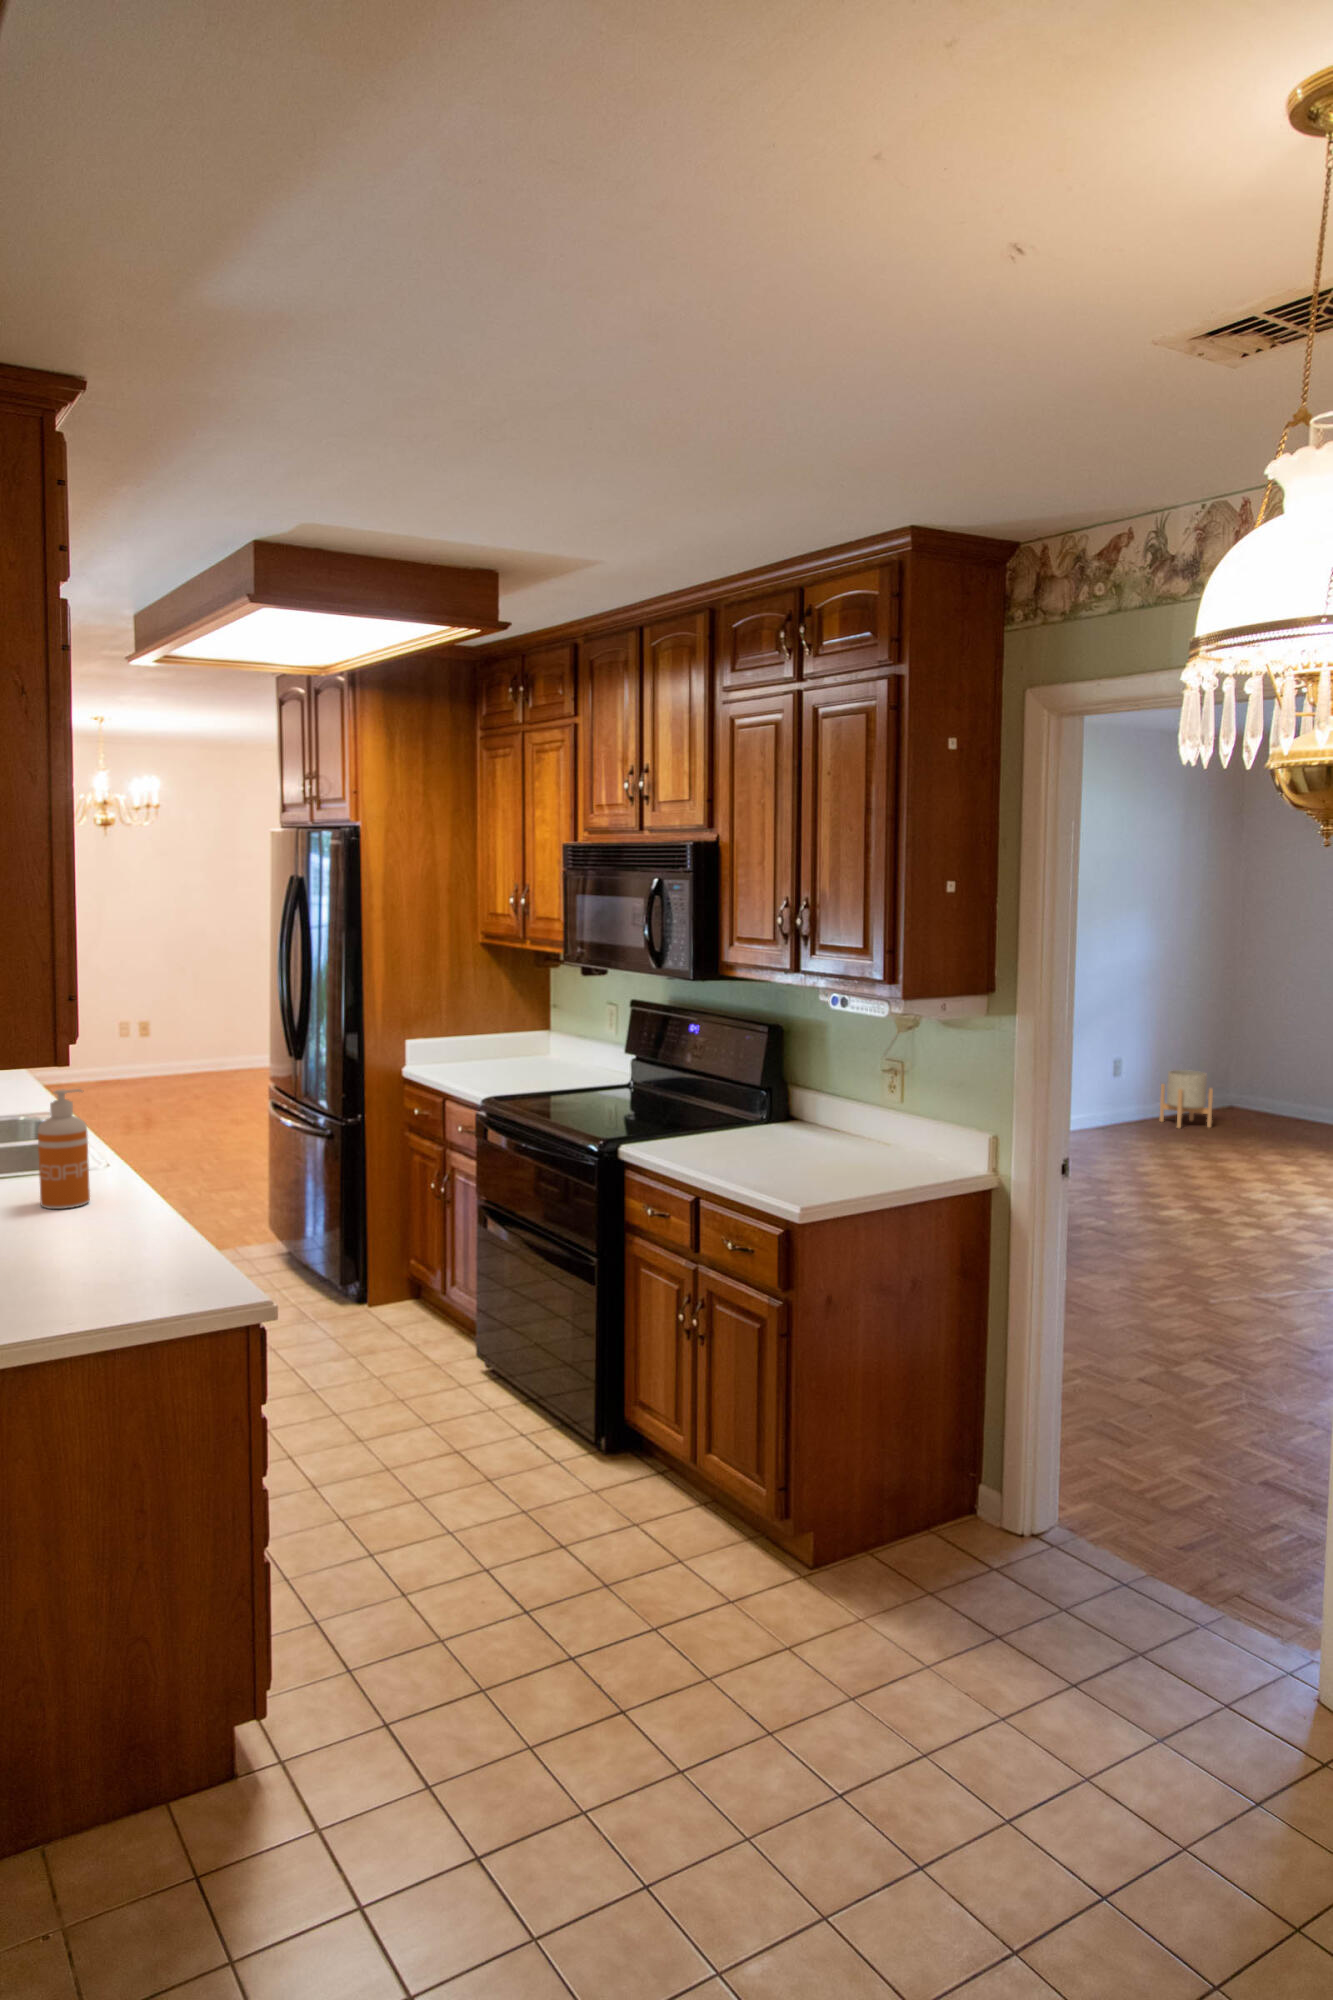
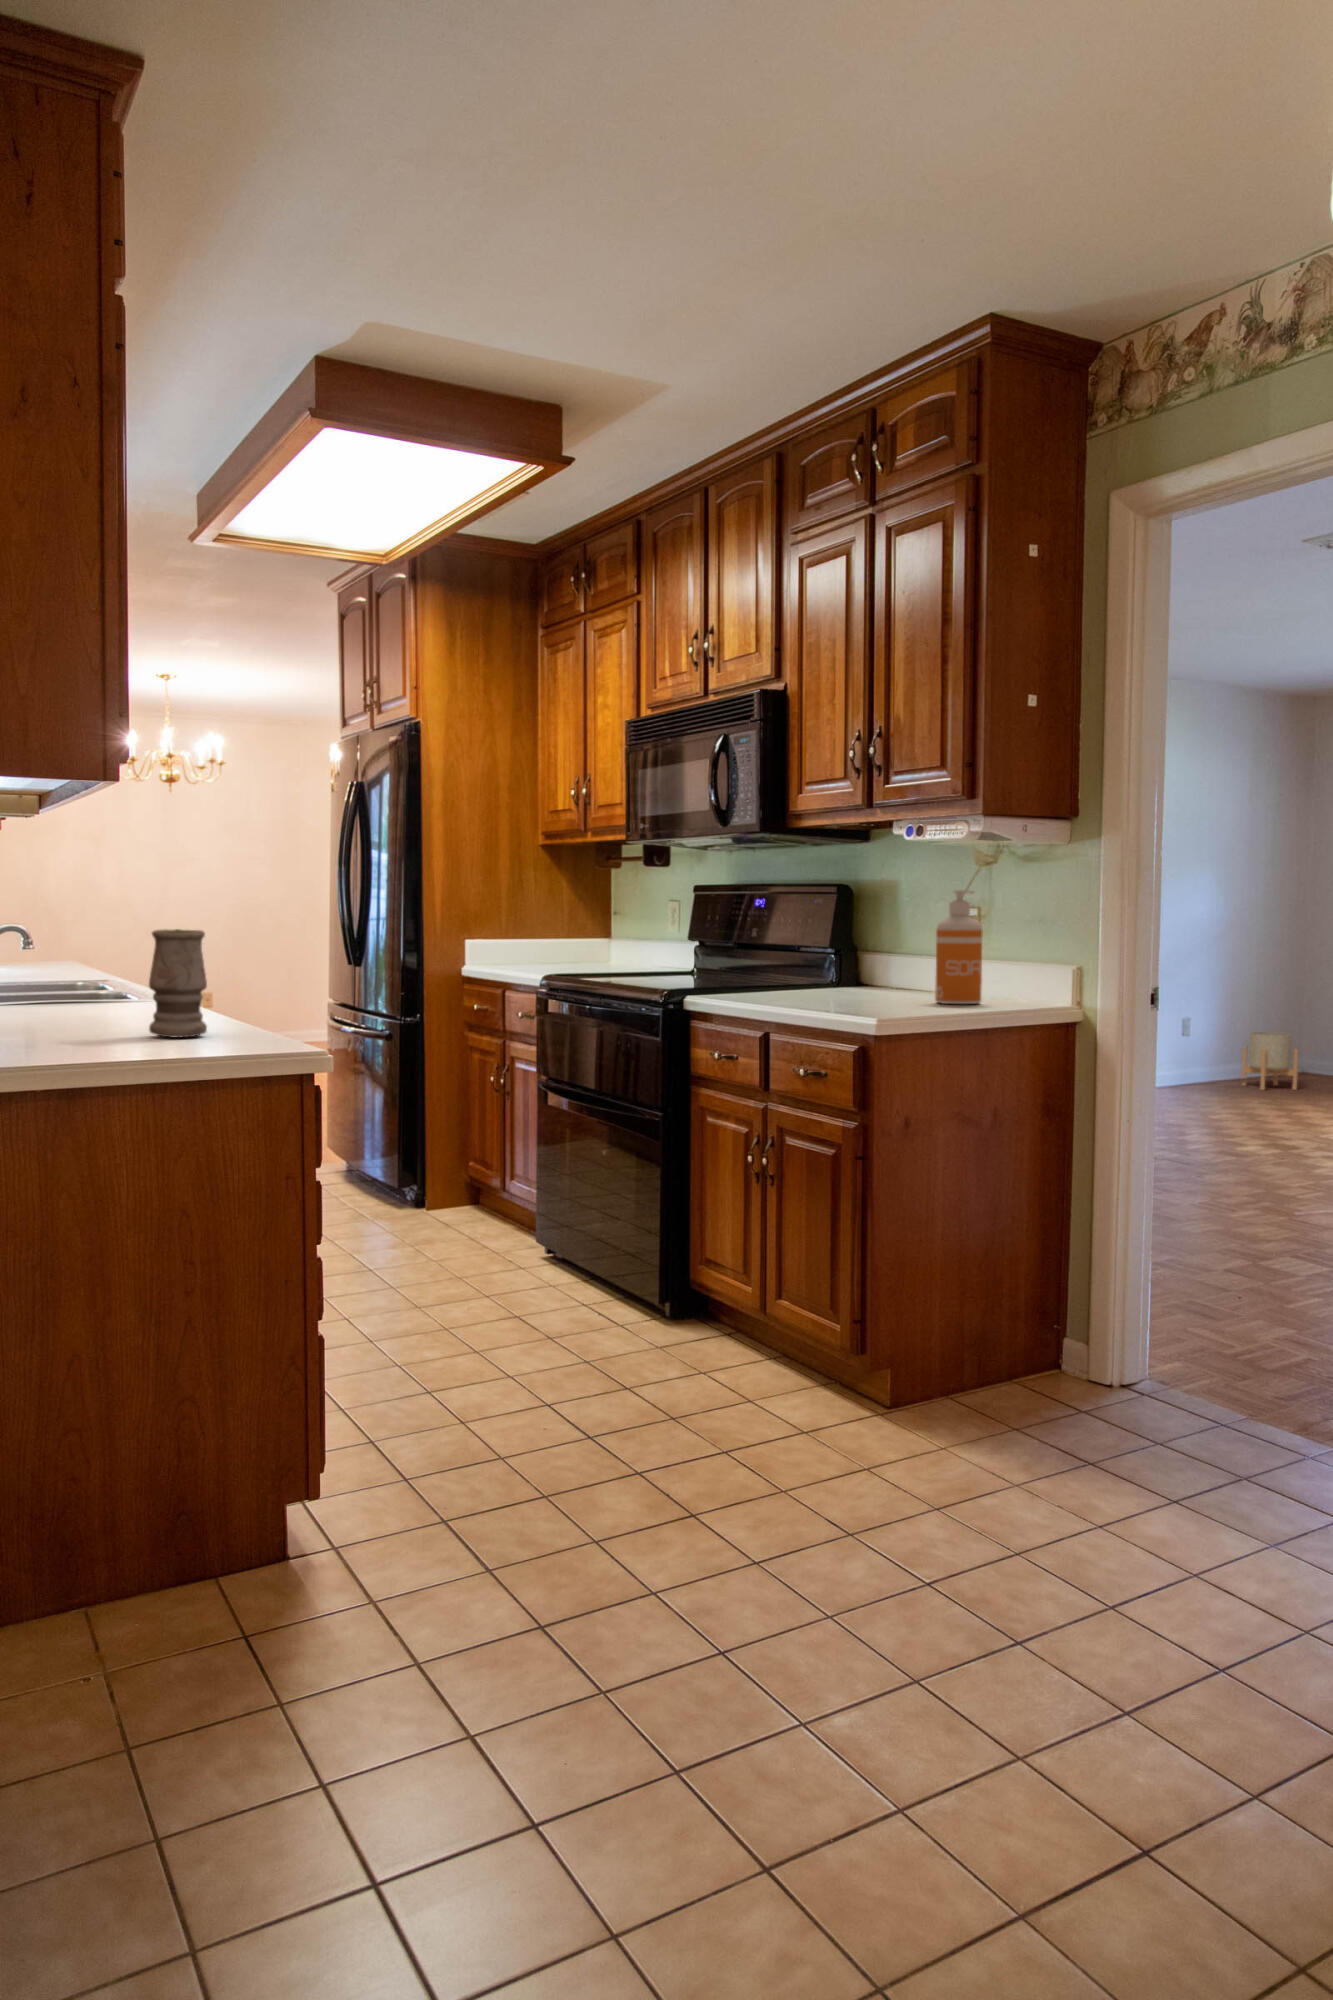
soap dispenser: present [38,1089,90,1209] -> present [935,890,983,1004]
vase: none [95,1144,151,1255] -> present [149,929,207,1038]

